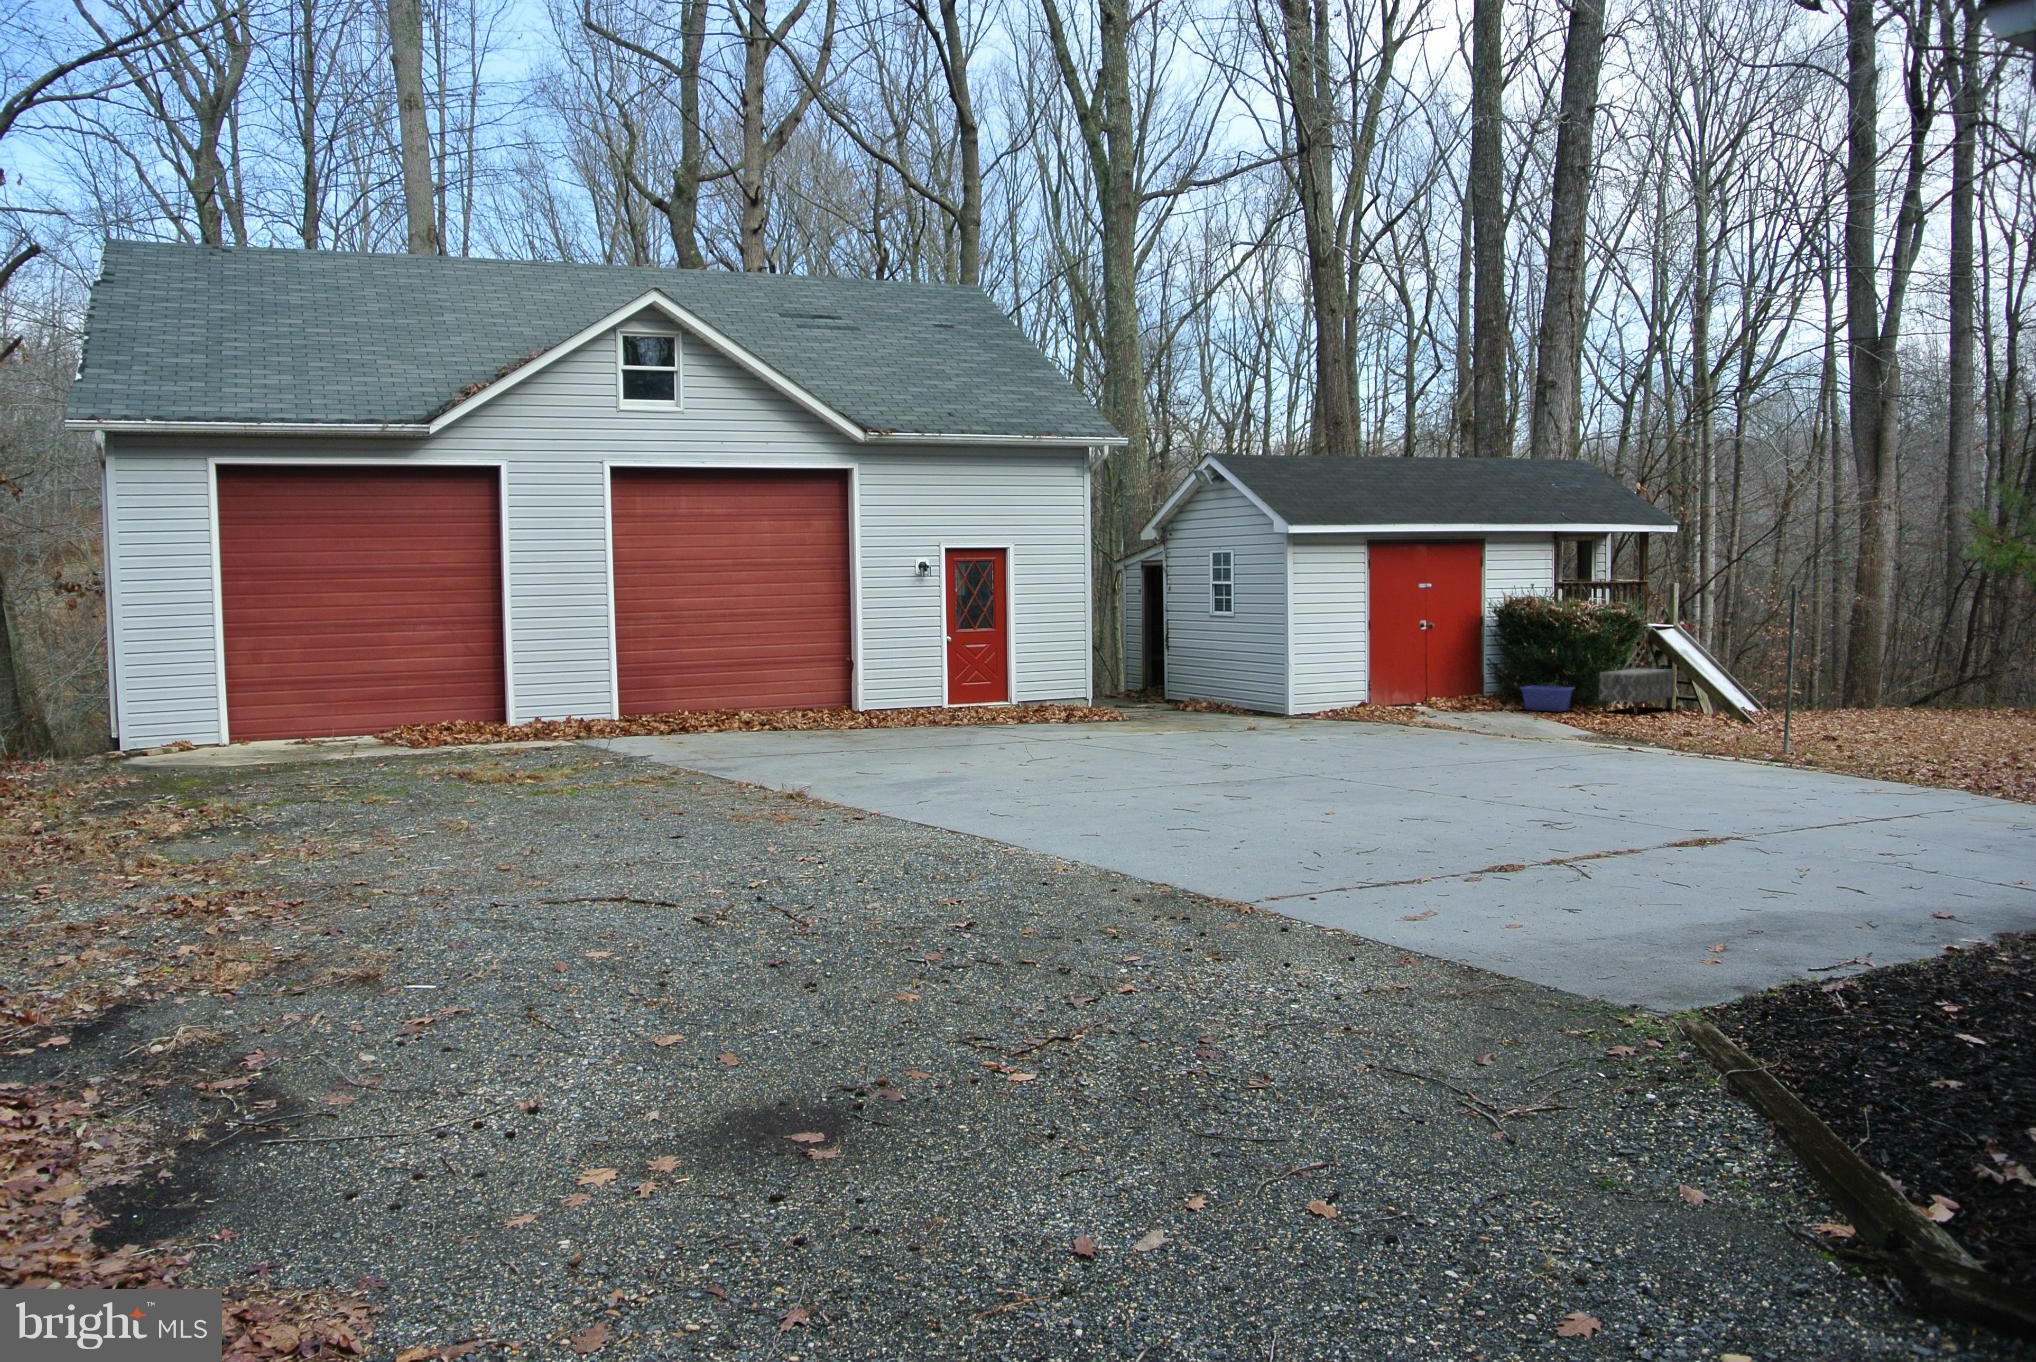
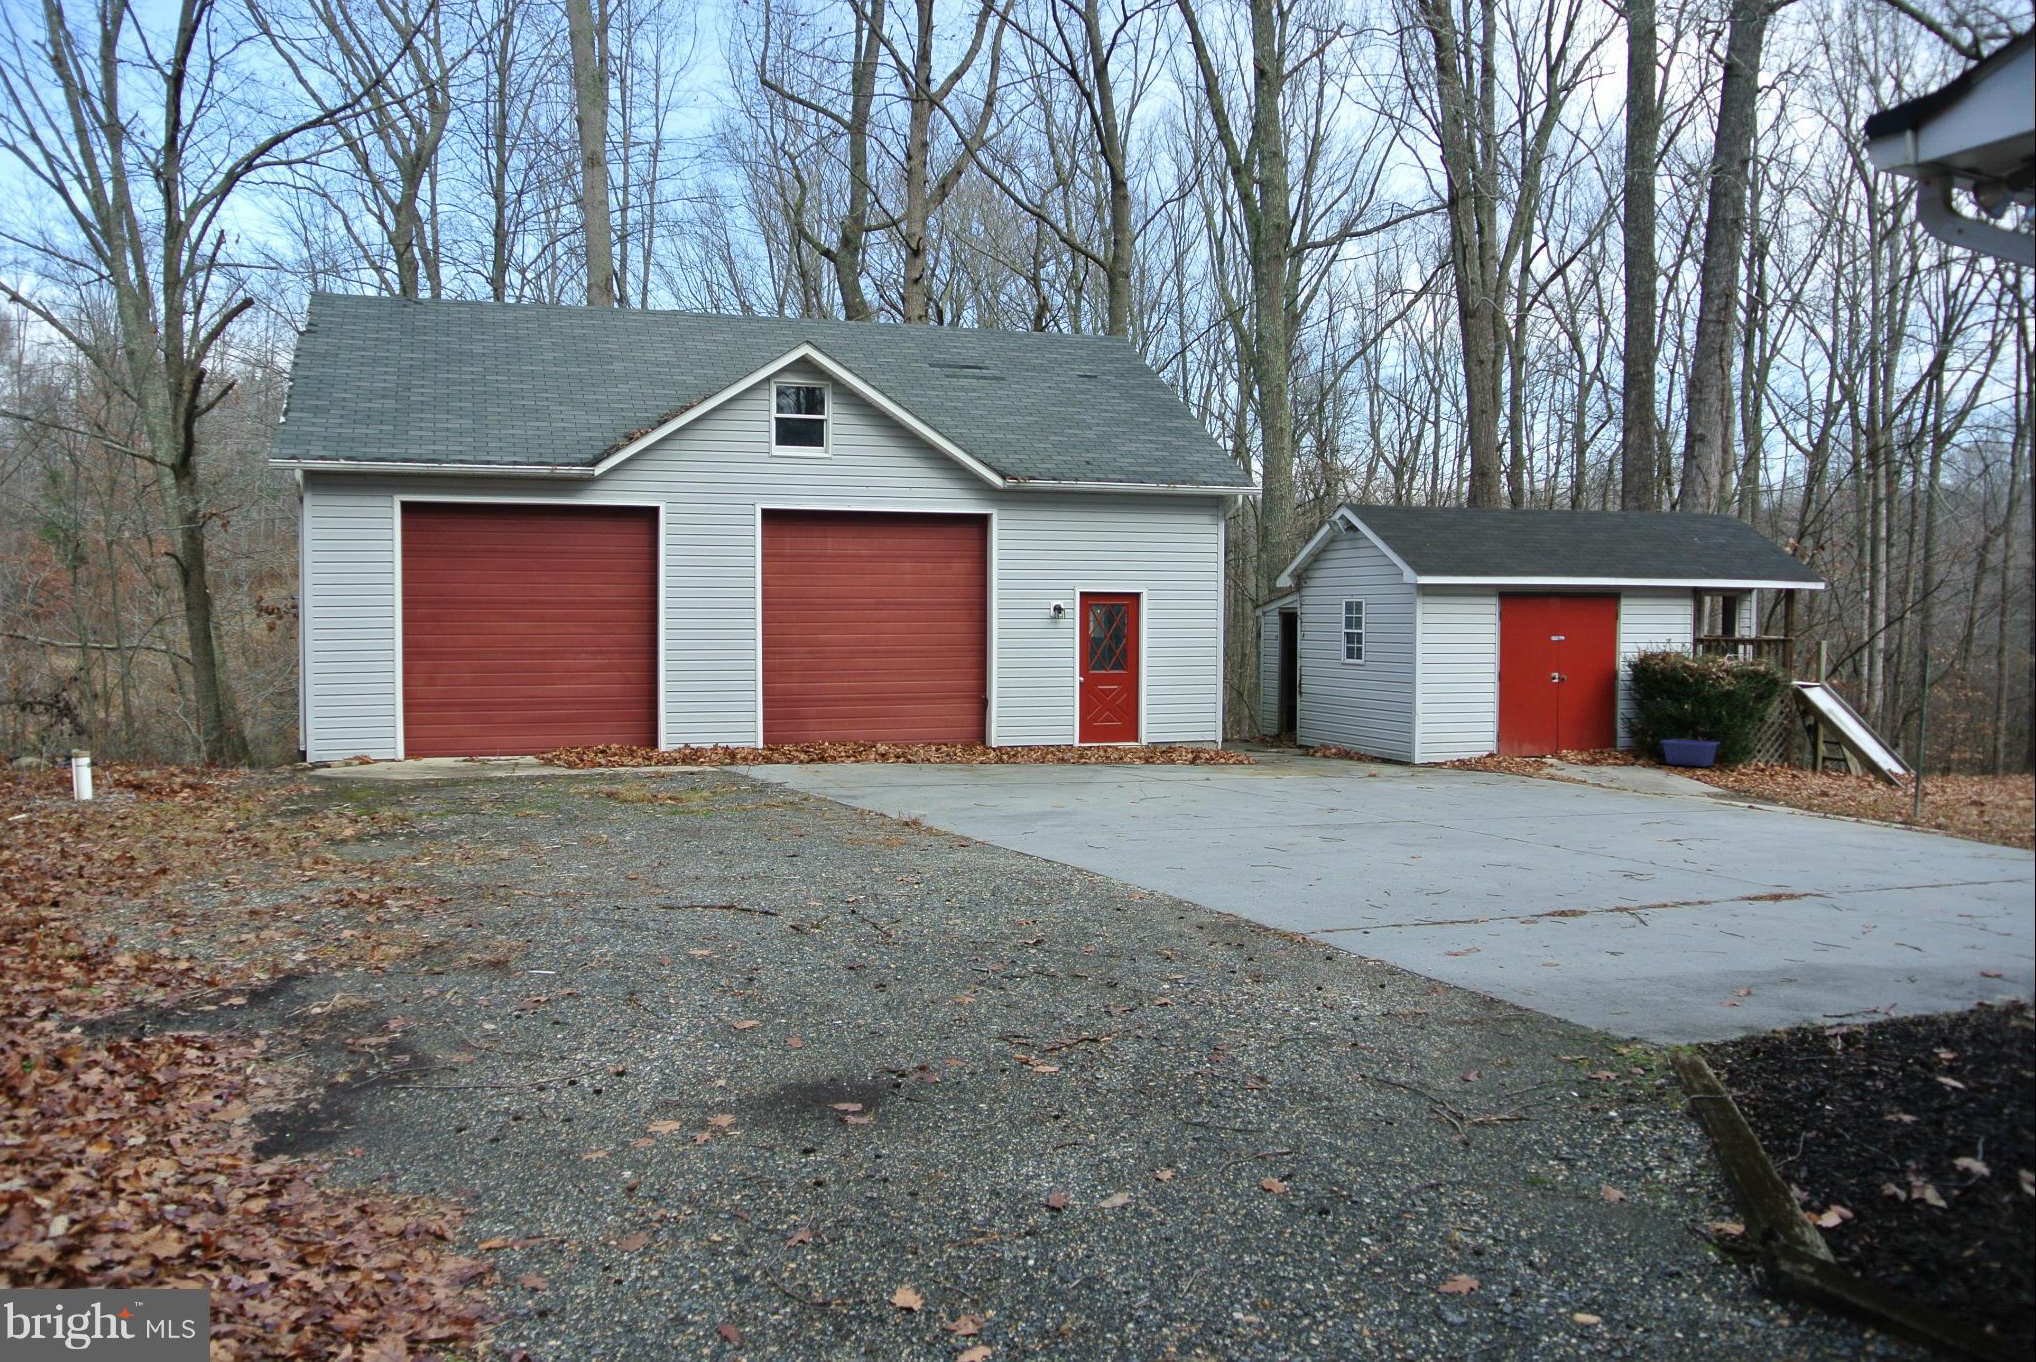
bench: present [1599,668,1675,714] -> none [1745,724,1829,772]

